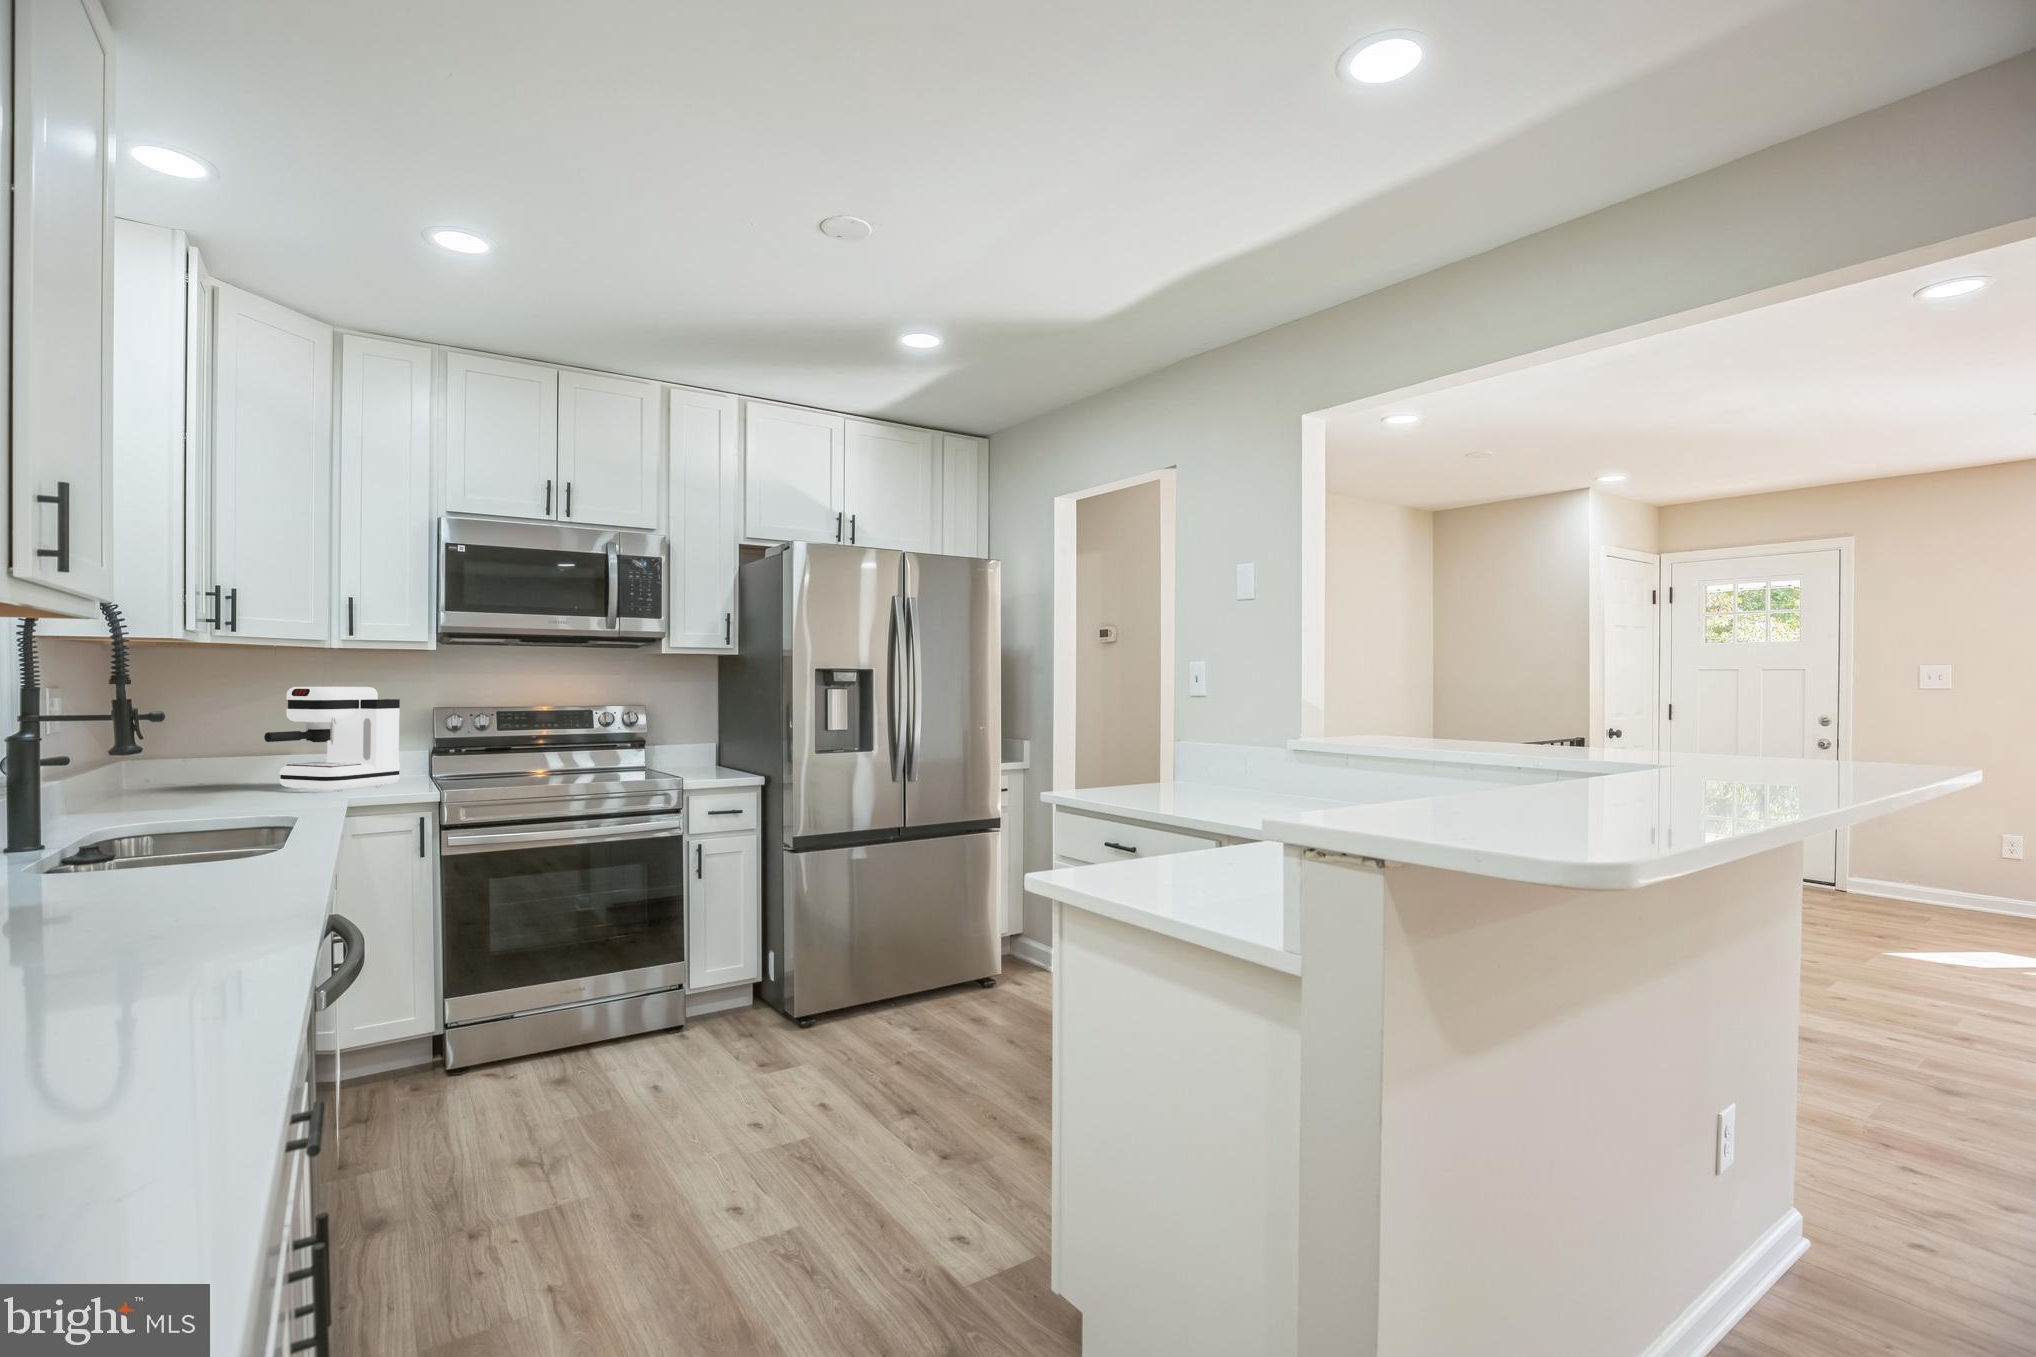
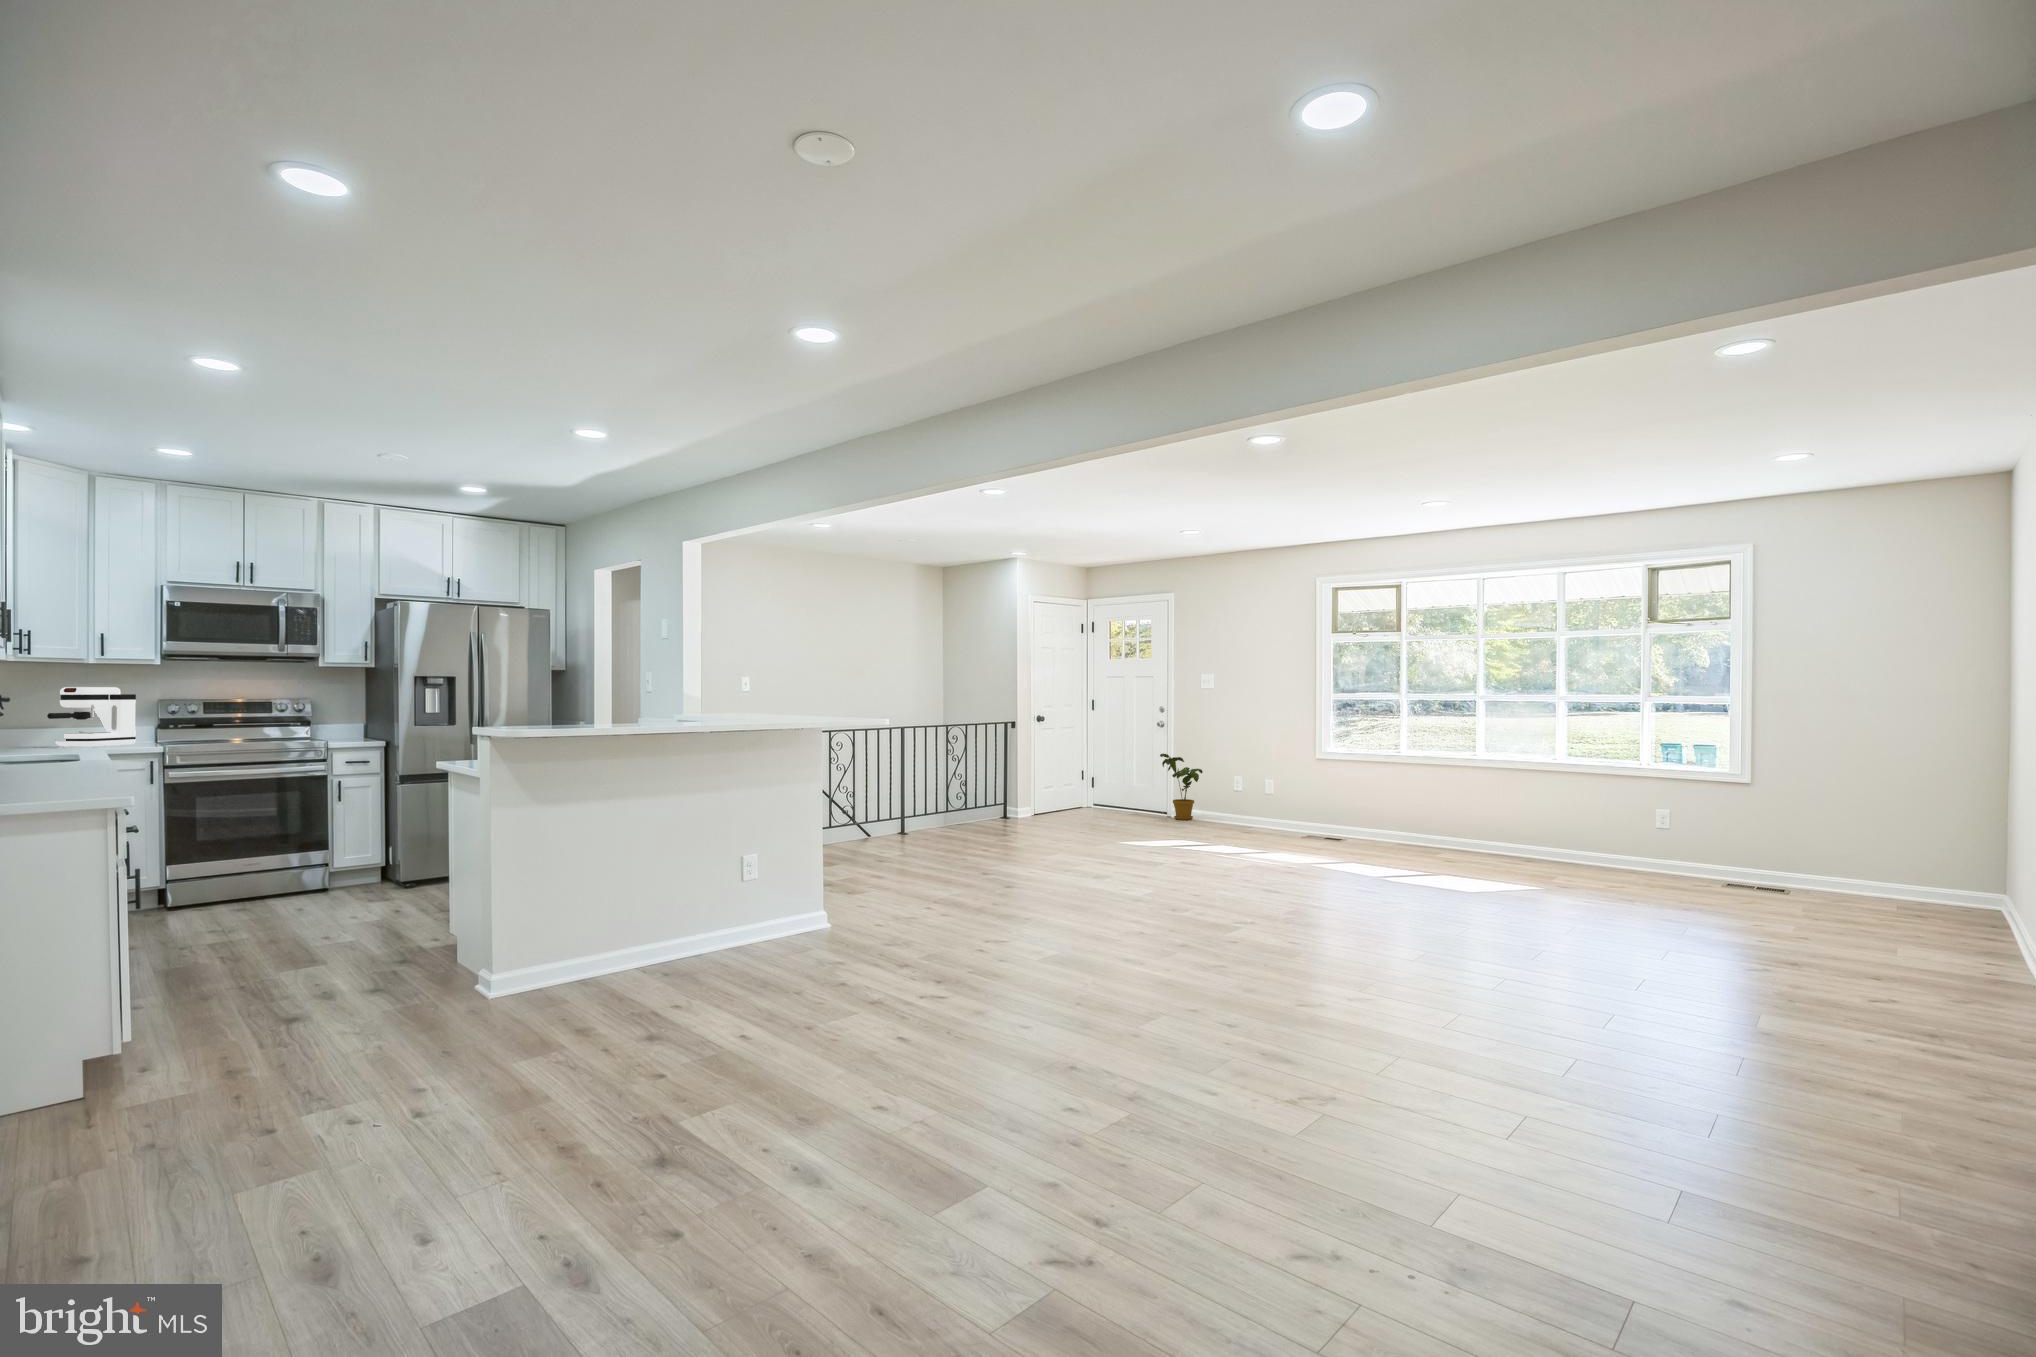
house plant: none [1888,803,1978,917] -> present [1160,754,1203,820]

